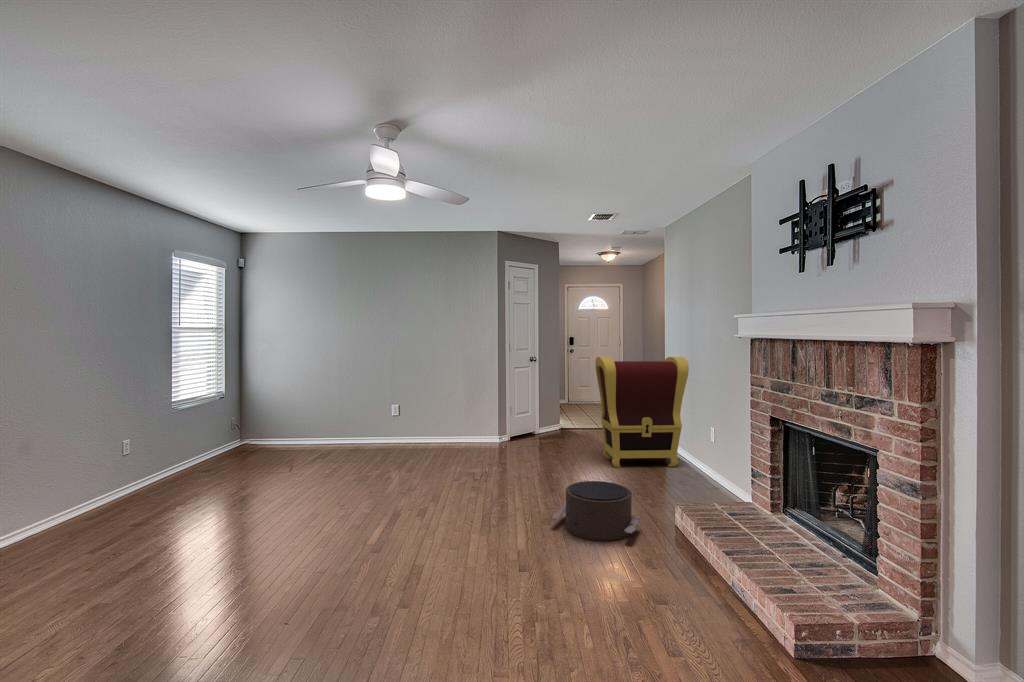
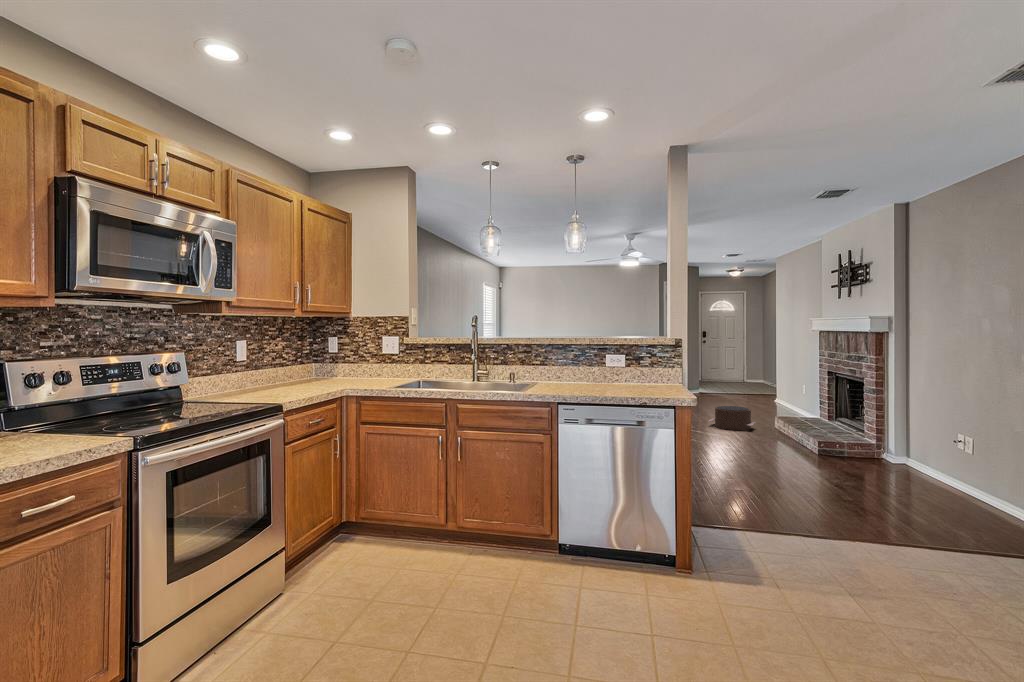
armchair: present [595,357,689,467] -> none [727,343,790,411]

